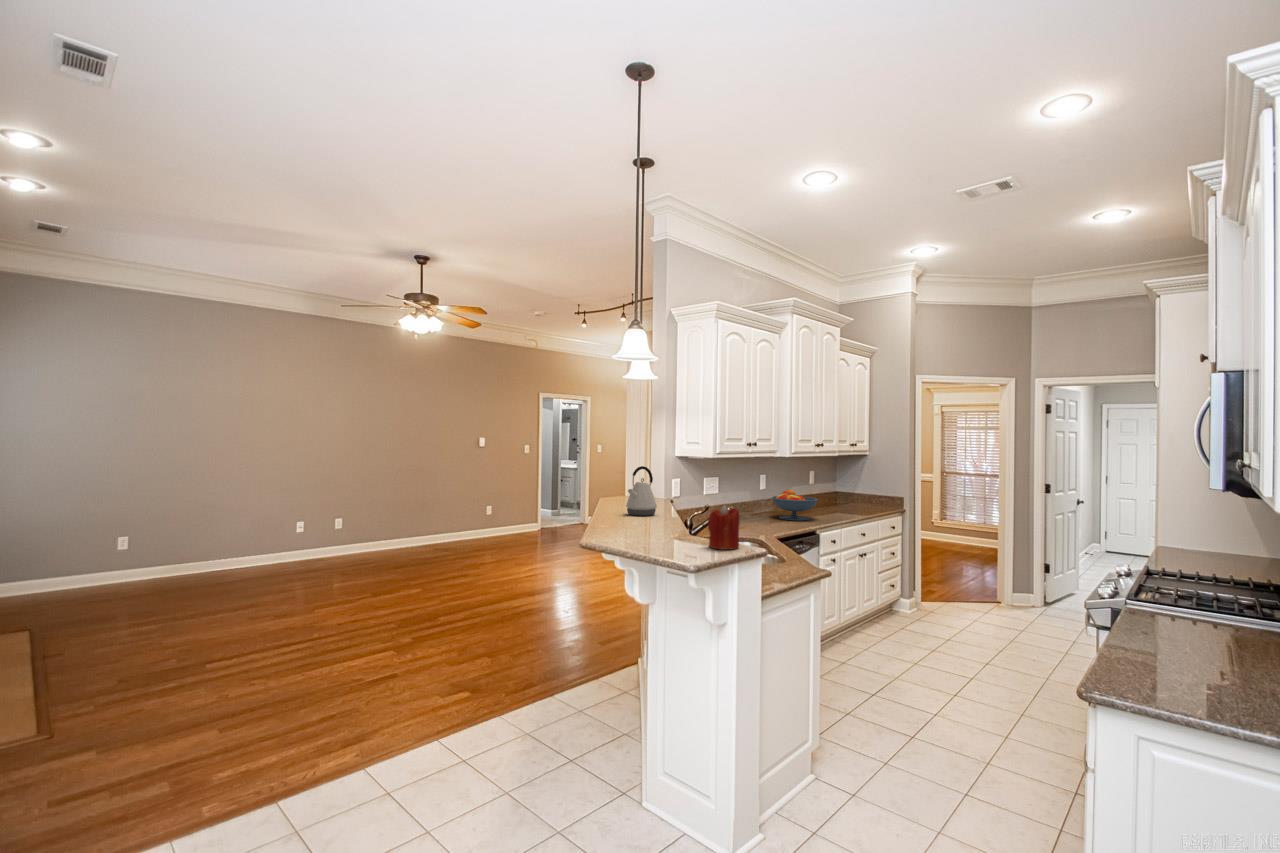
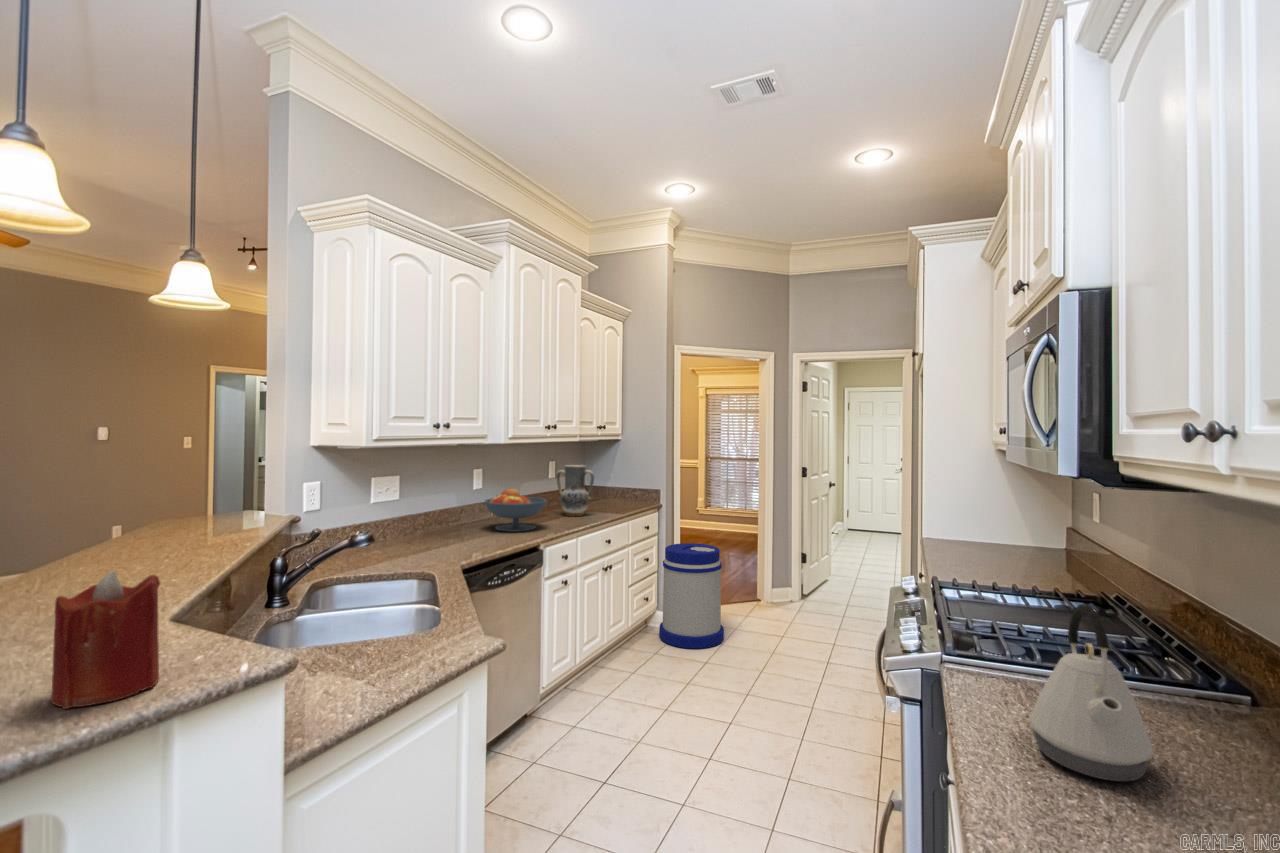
kettle: present [626,466,657,516] -> present [1030,604,1153,781]
vase: none [818,474,850,514] -> present [556,465,594,516]
trash can: none [903,544,964,632] -> present [659,543,724,649]

